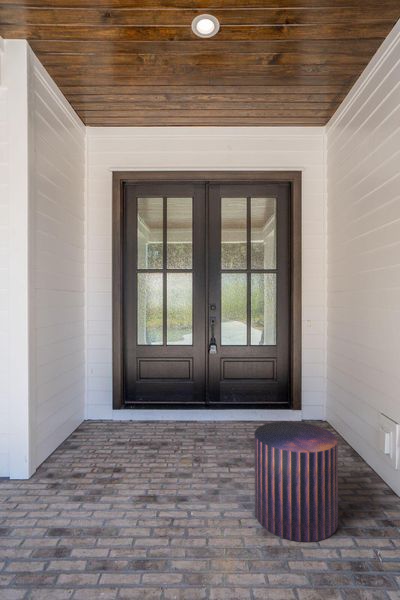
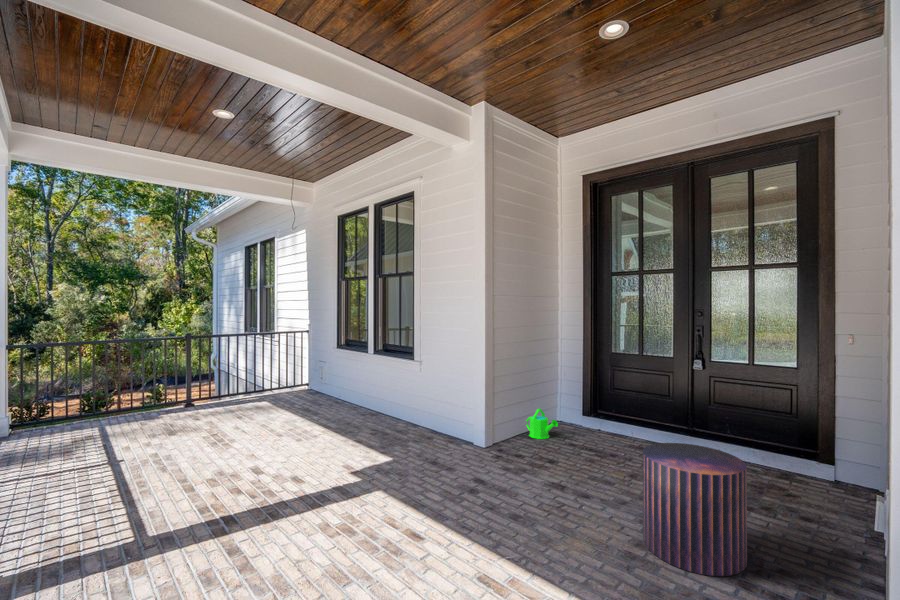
watering can: none [61,414,102,449] -> present [526,409,558,439]

